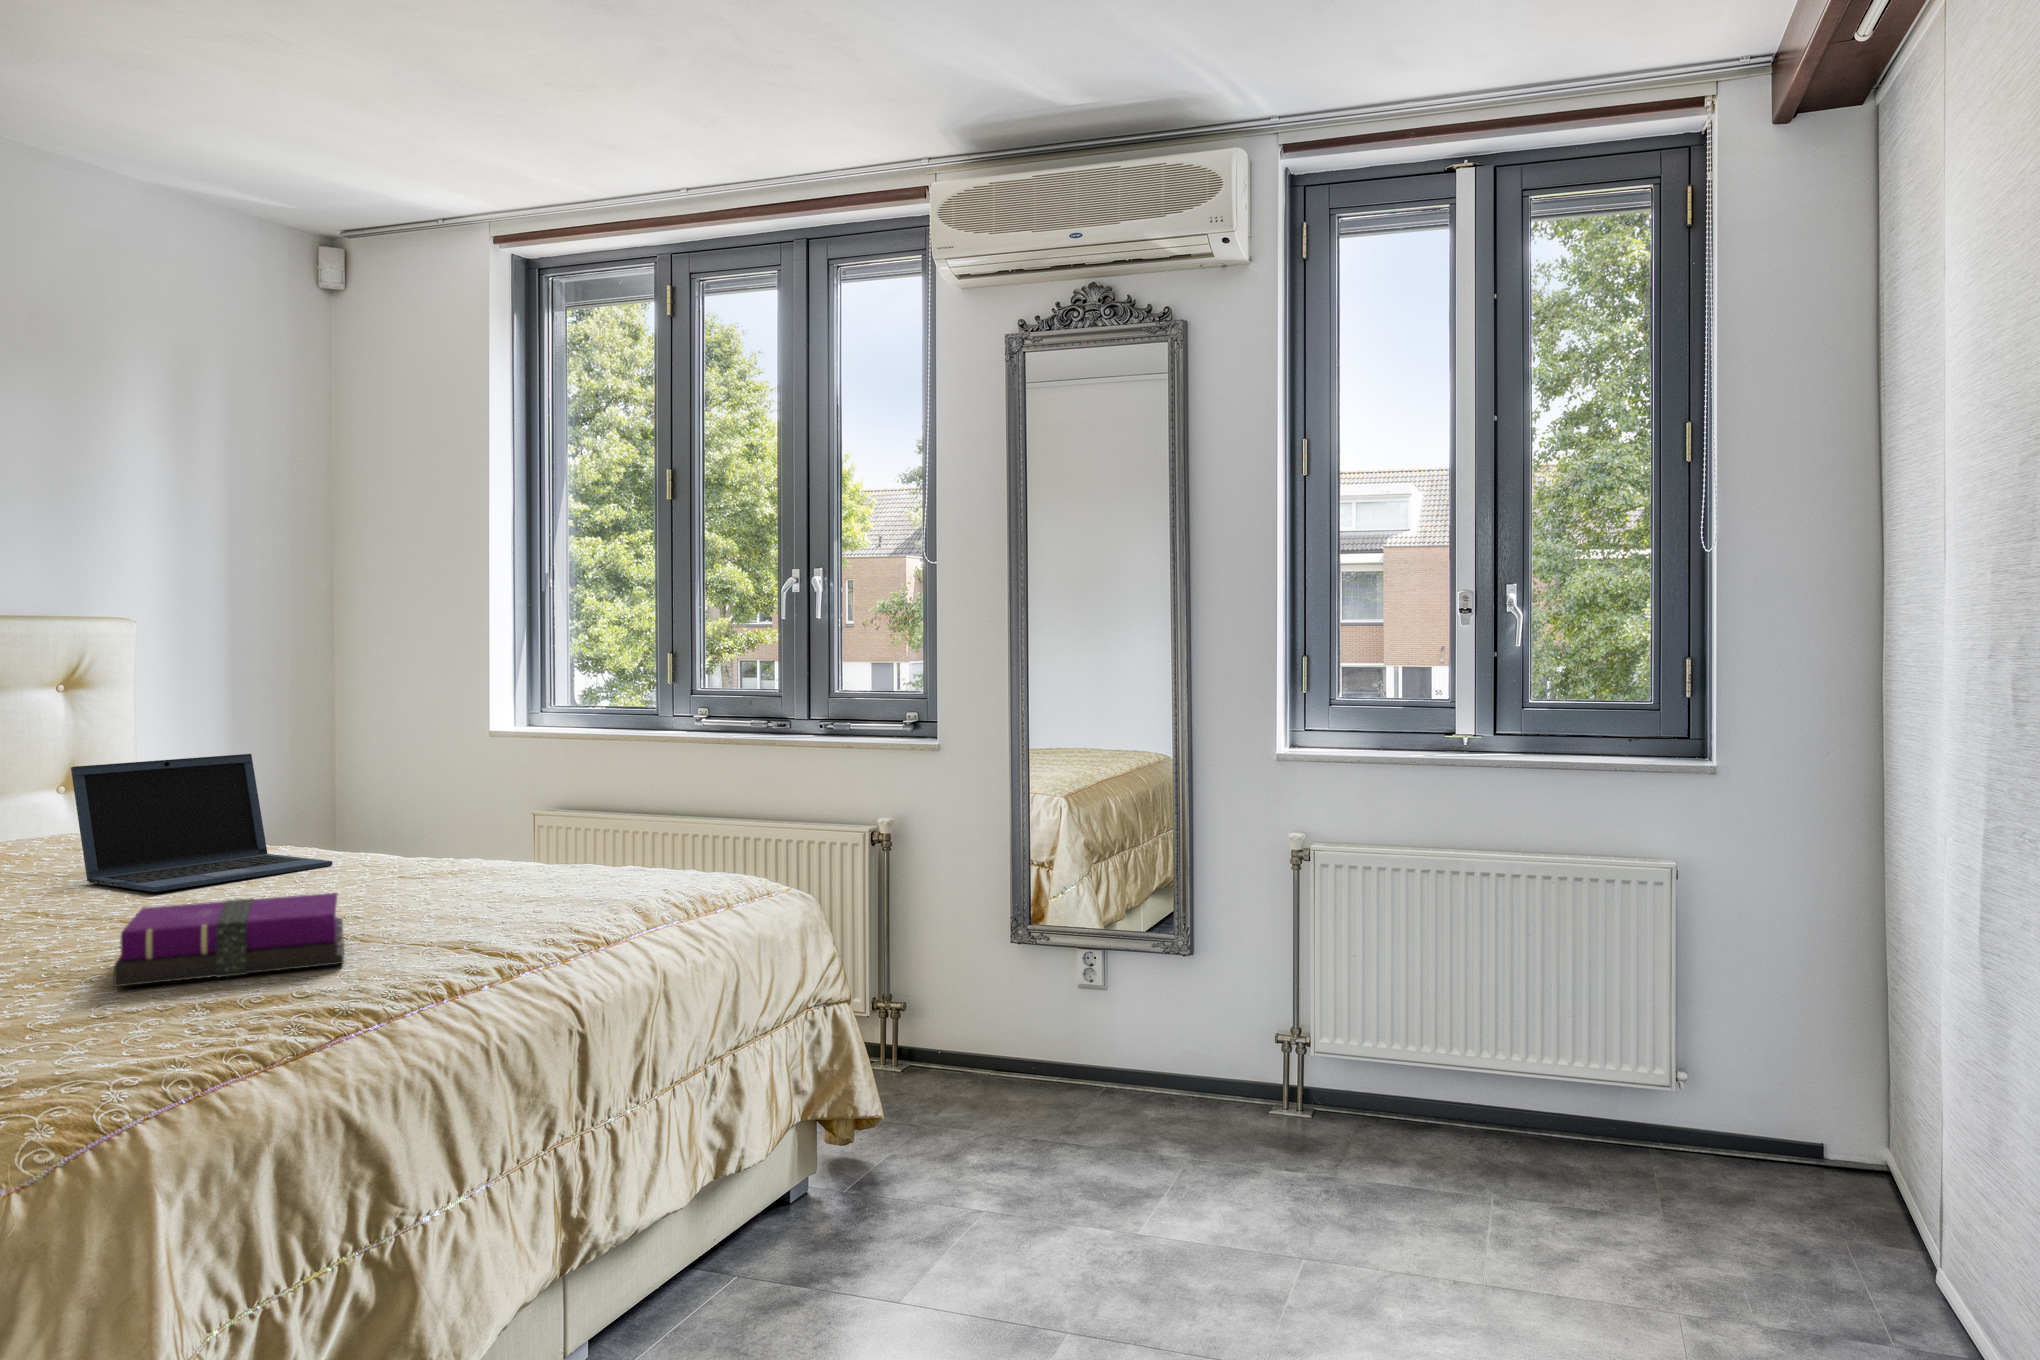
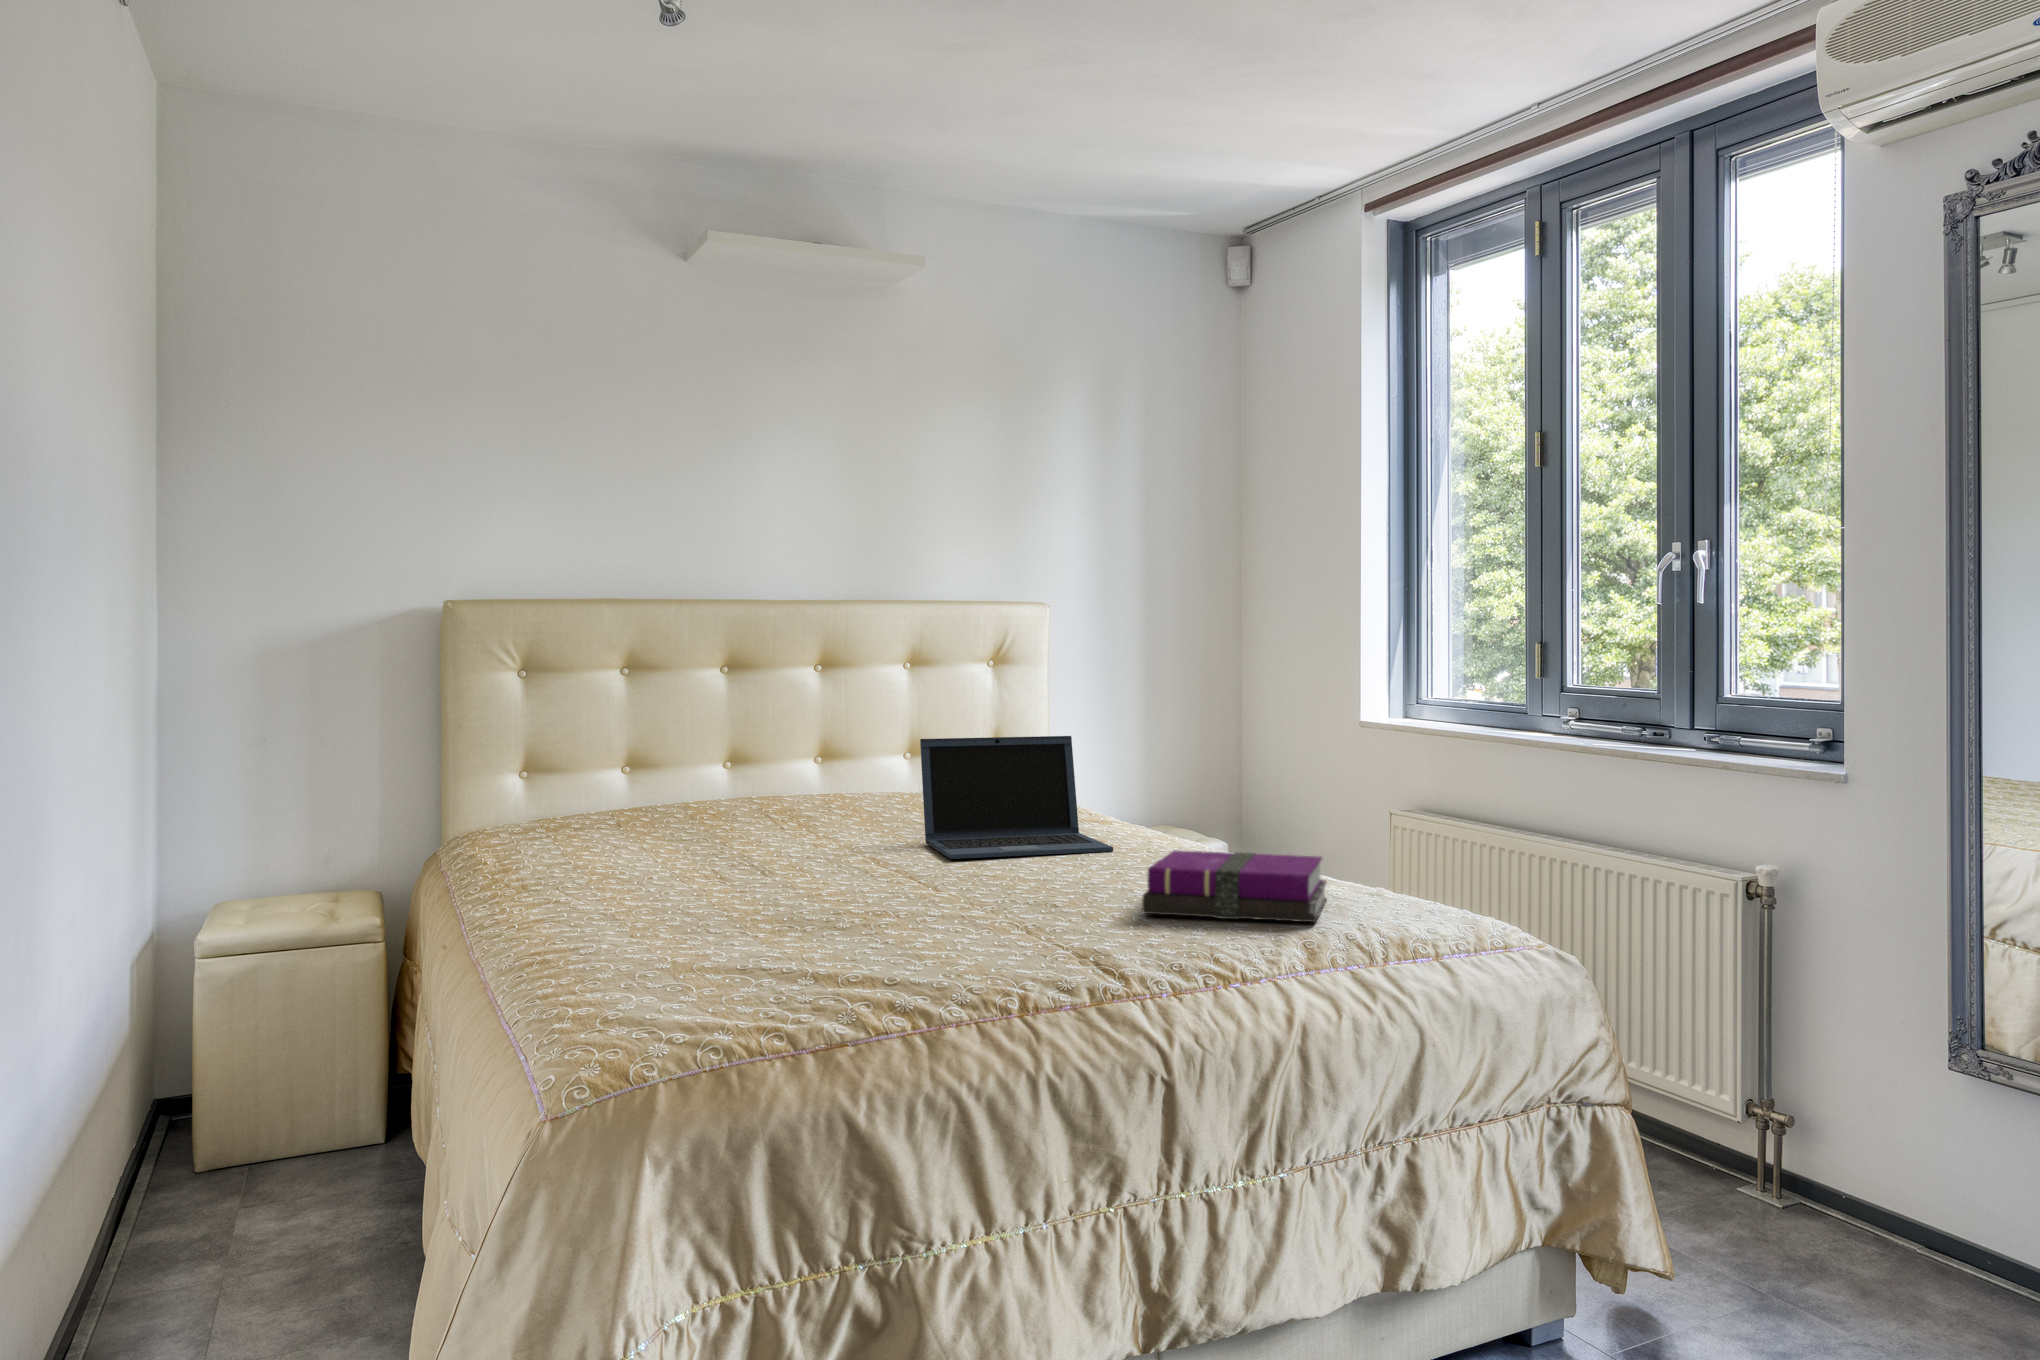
notebook: present [114,893,344,987] -> present [1142,850,1326,922]

